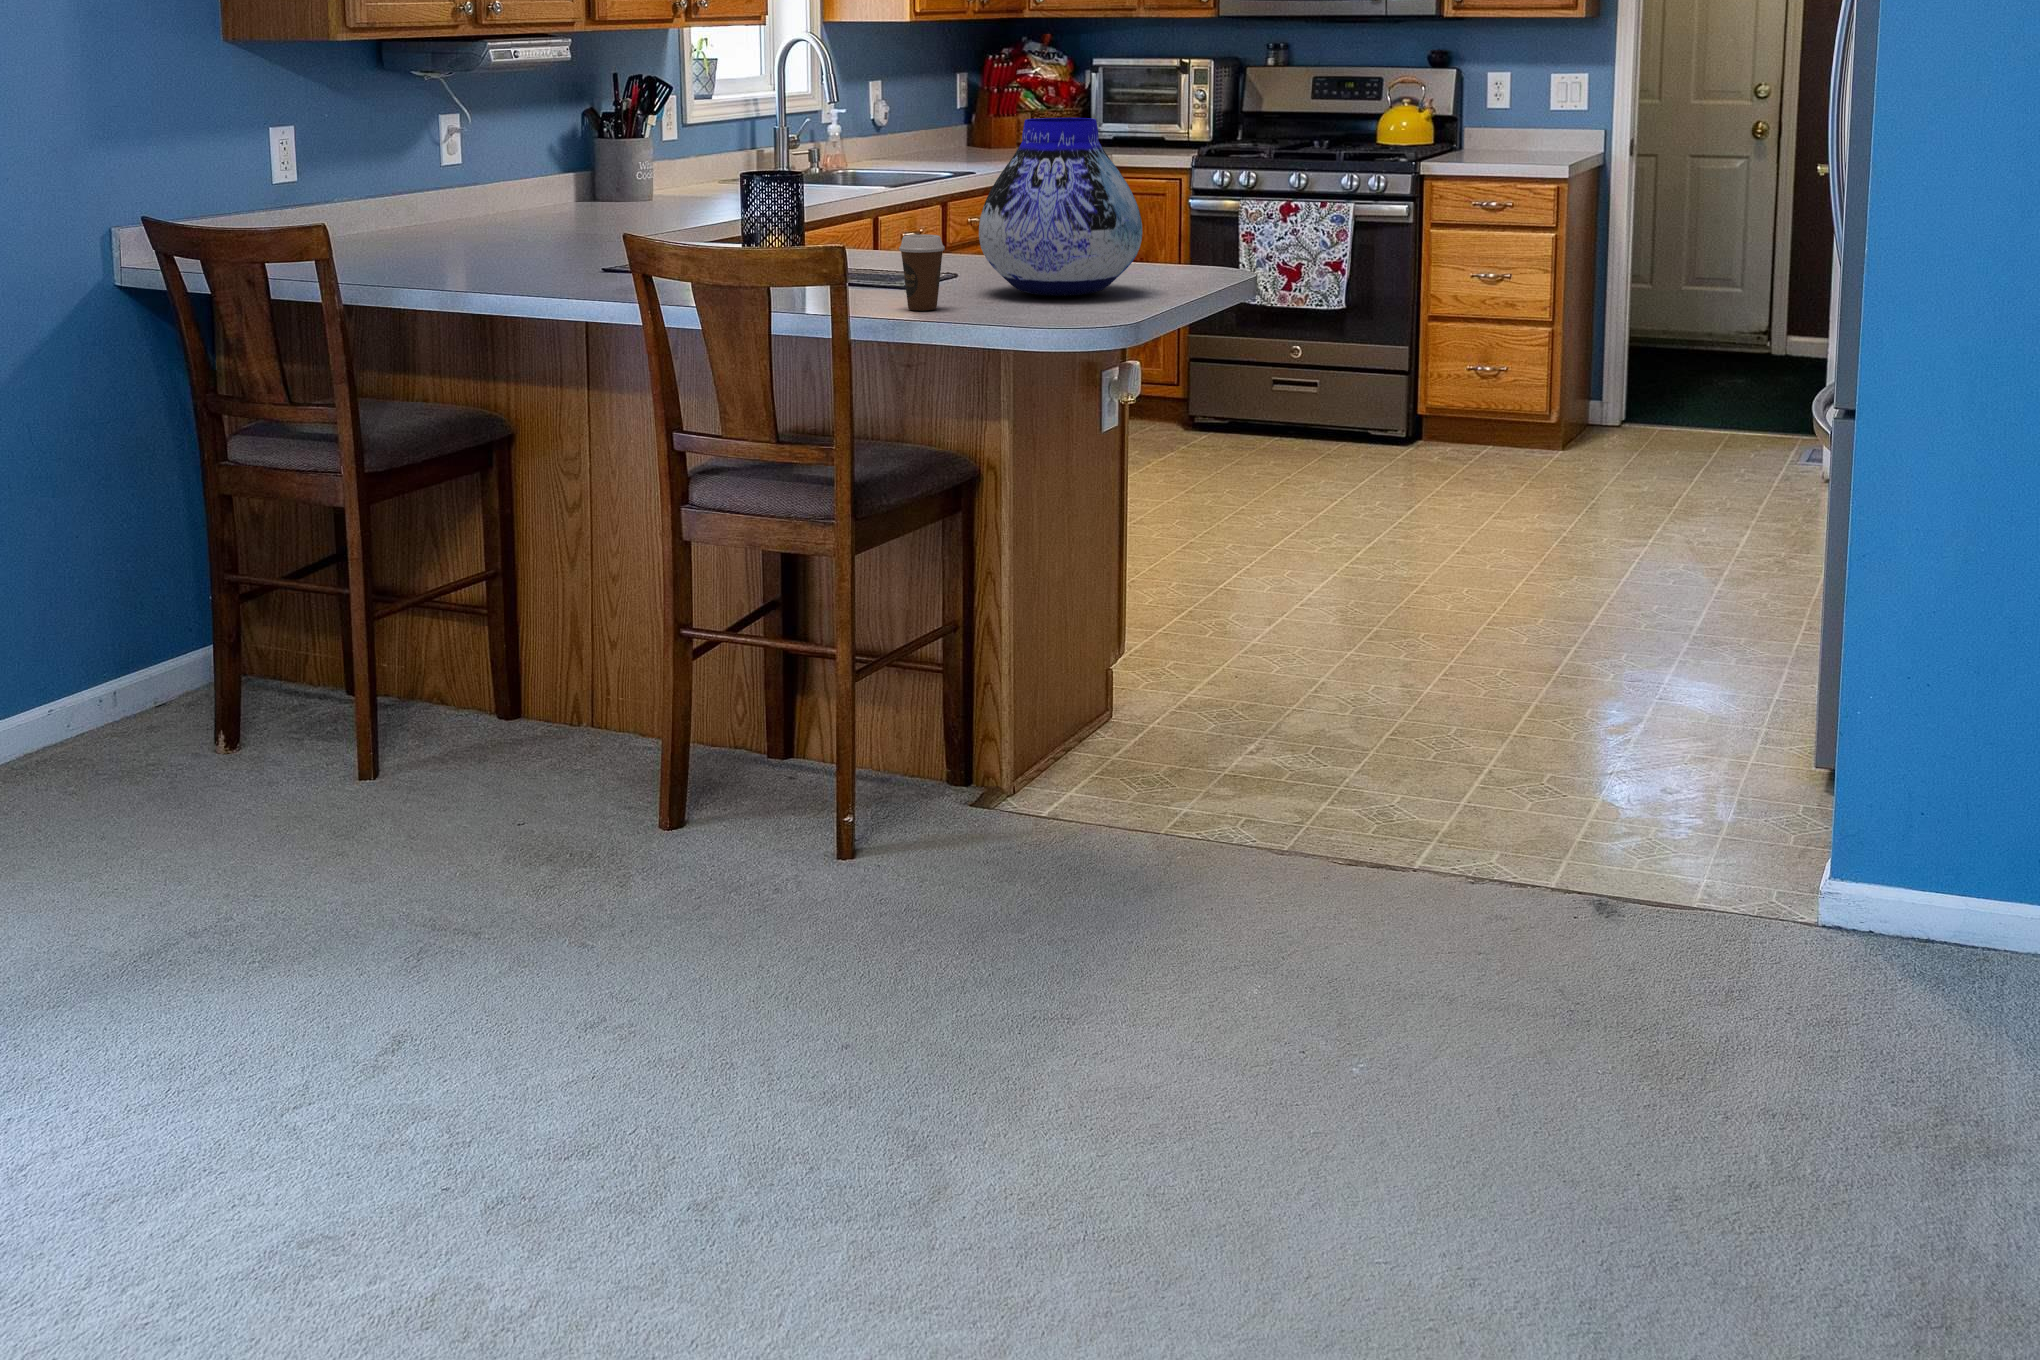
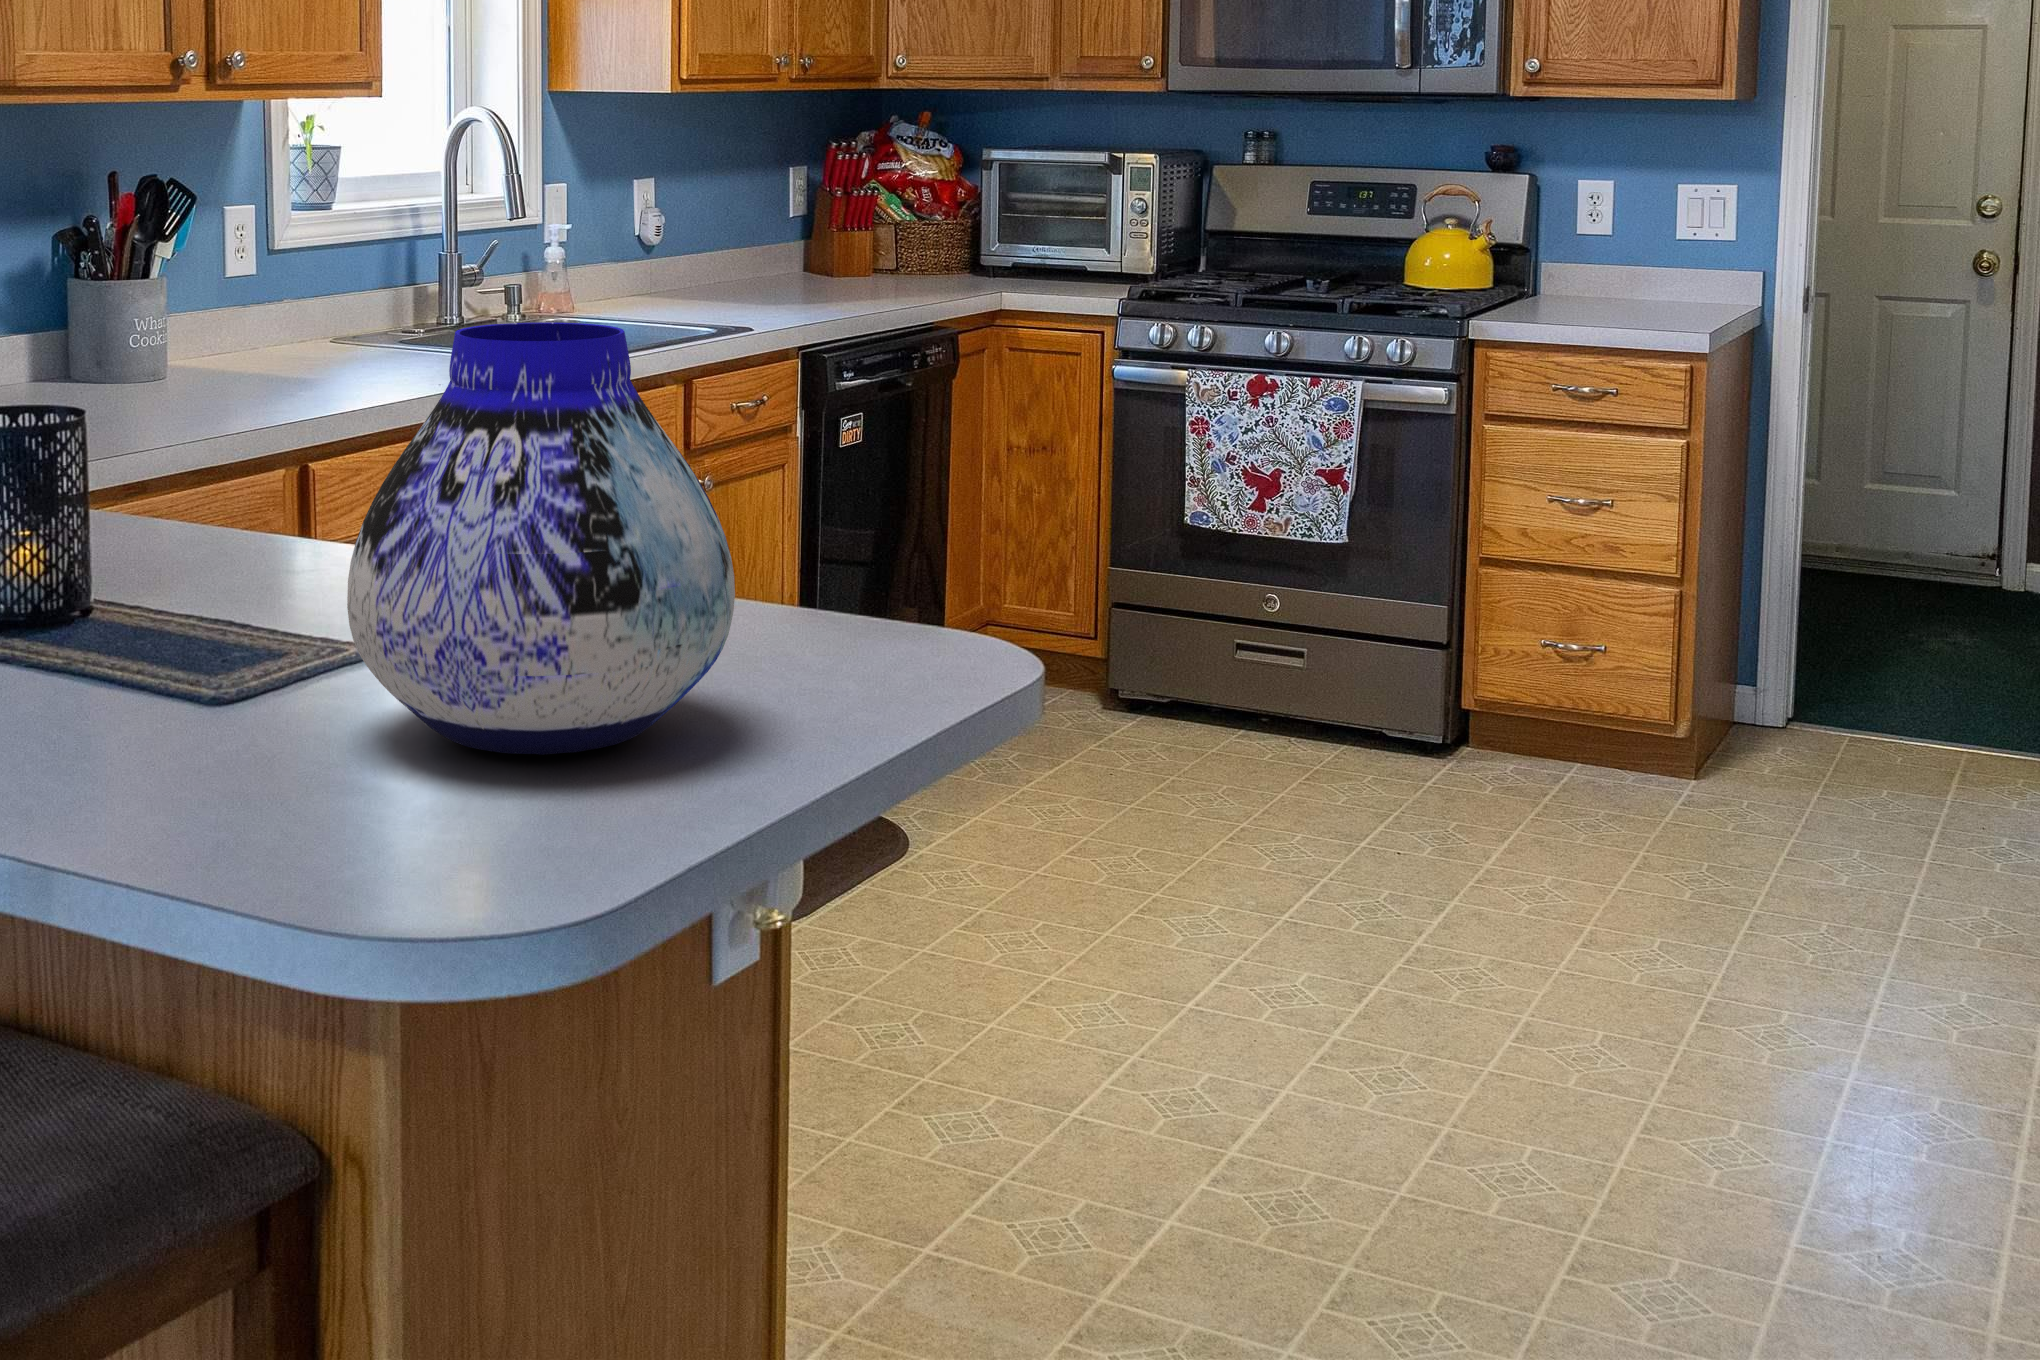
coffee cup: present [899,235,945,310] -> none [76,617,193,813]

